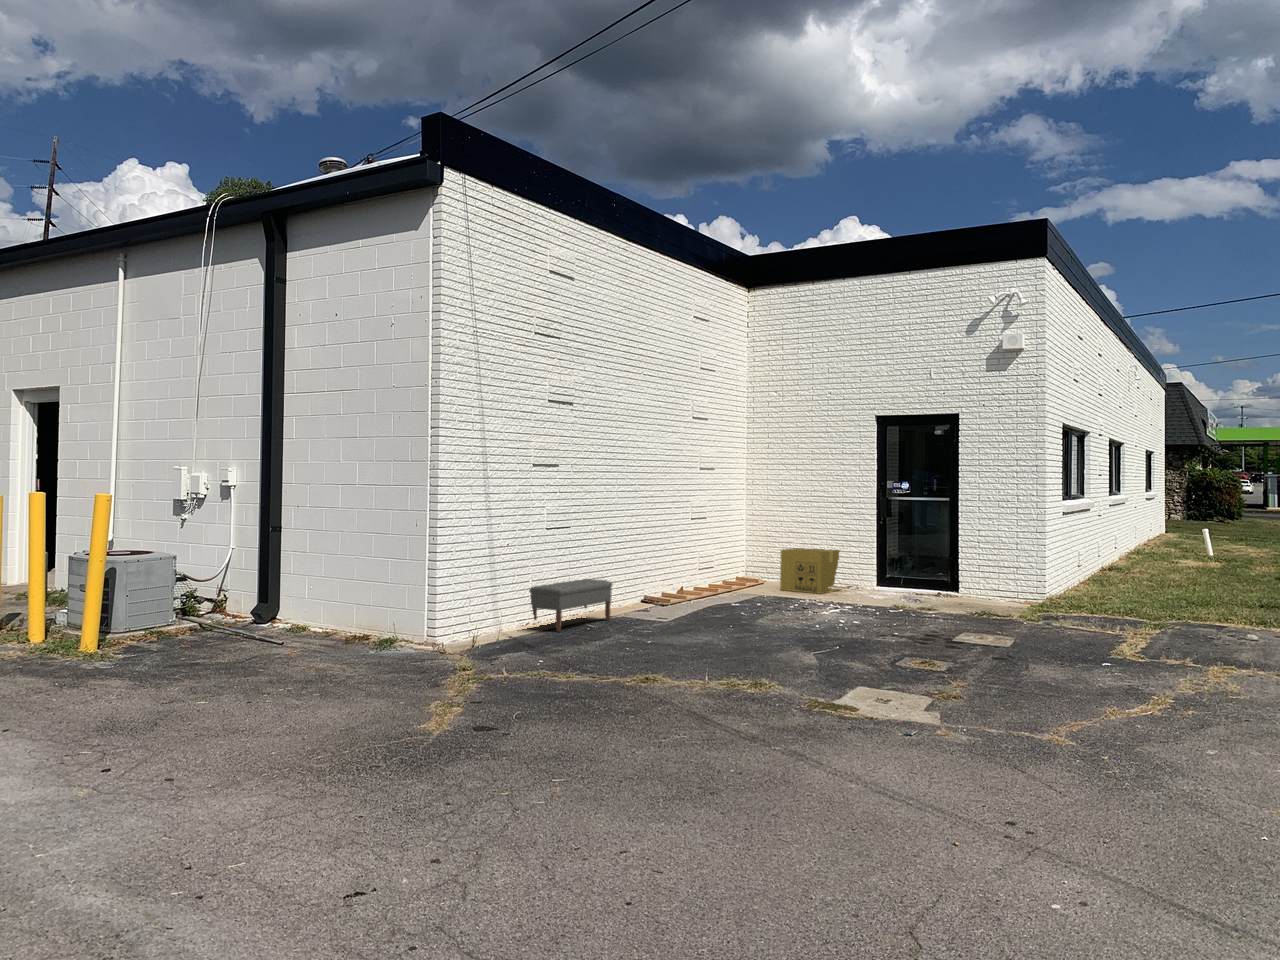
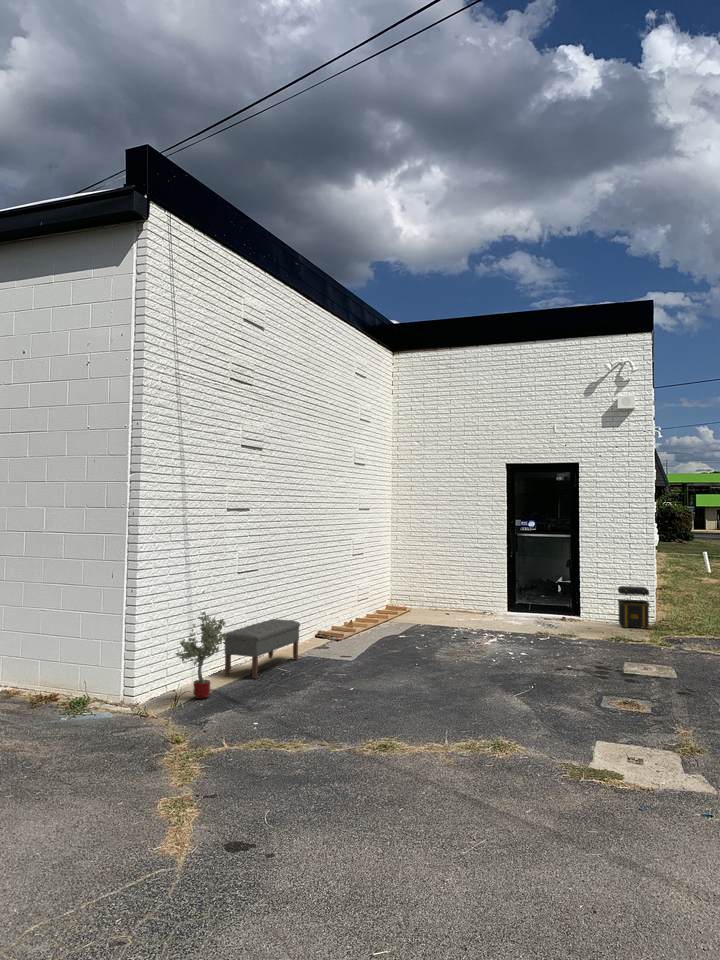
cardboard box: present [780,548,841,594] -> none [426,577,477,619]
toolbox: none [999,557,1035,606] -> present [618,586,650,629]
potted tree: none [475,561,526,643] -> present [176,612,227,699]

